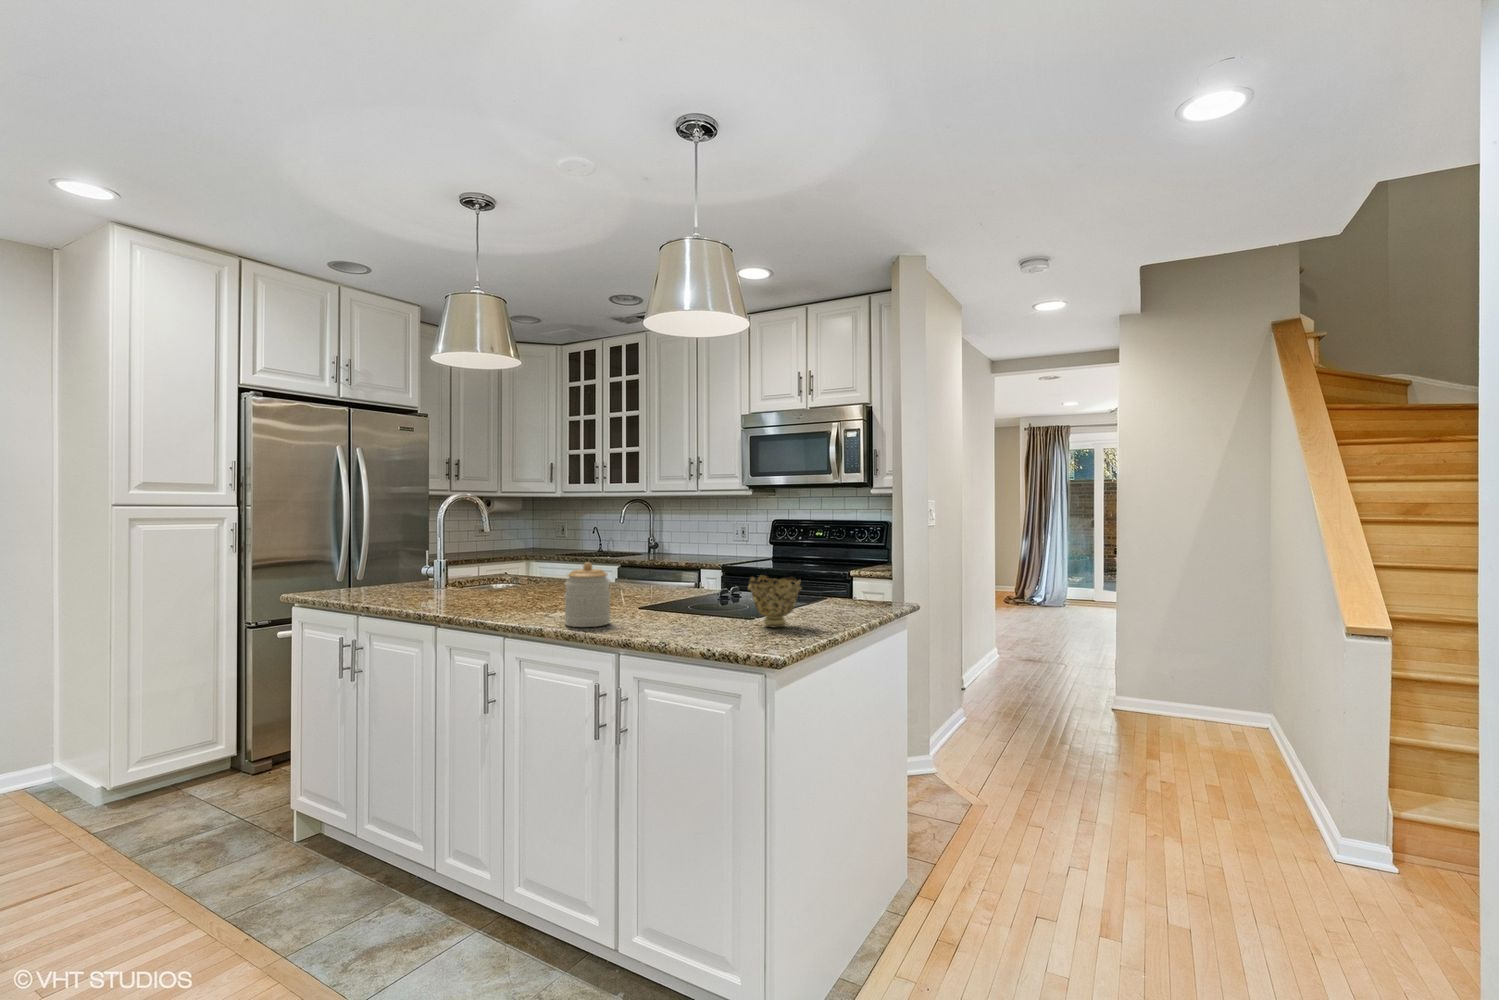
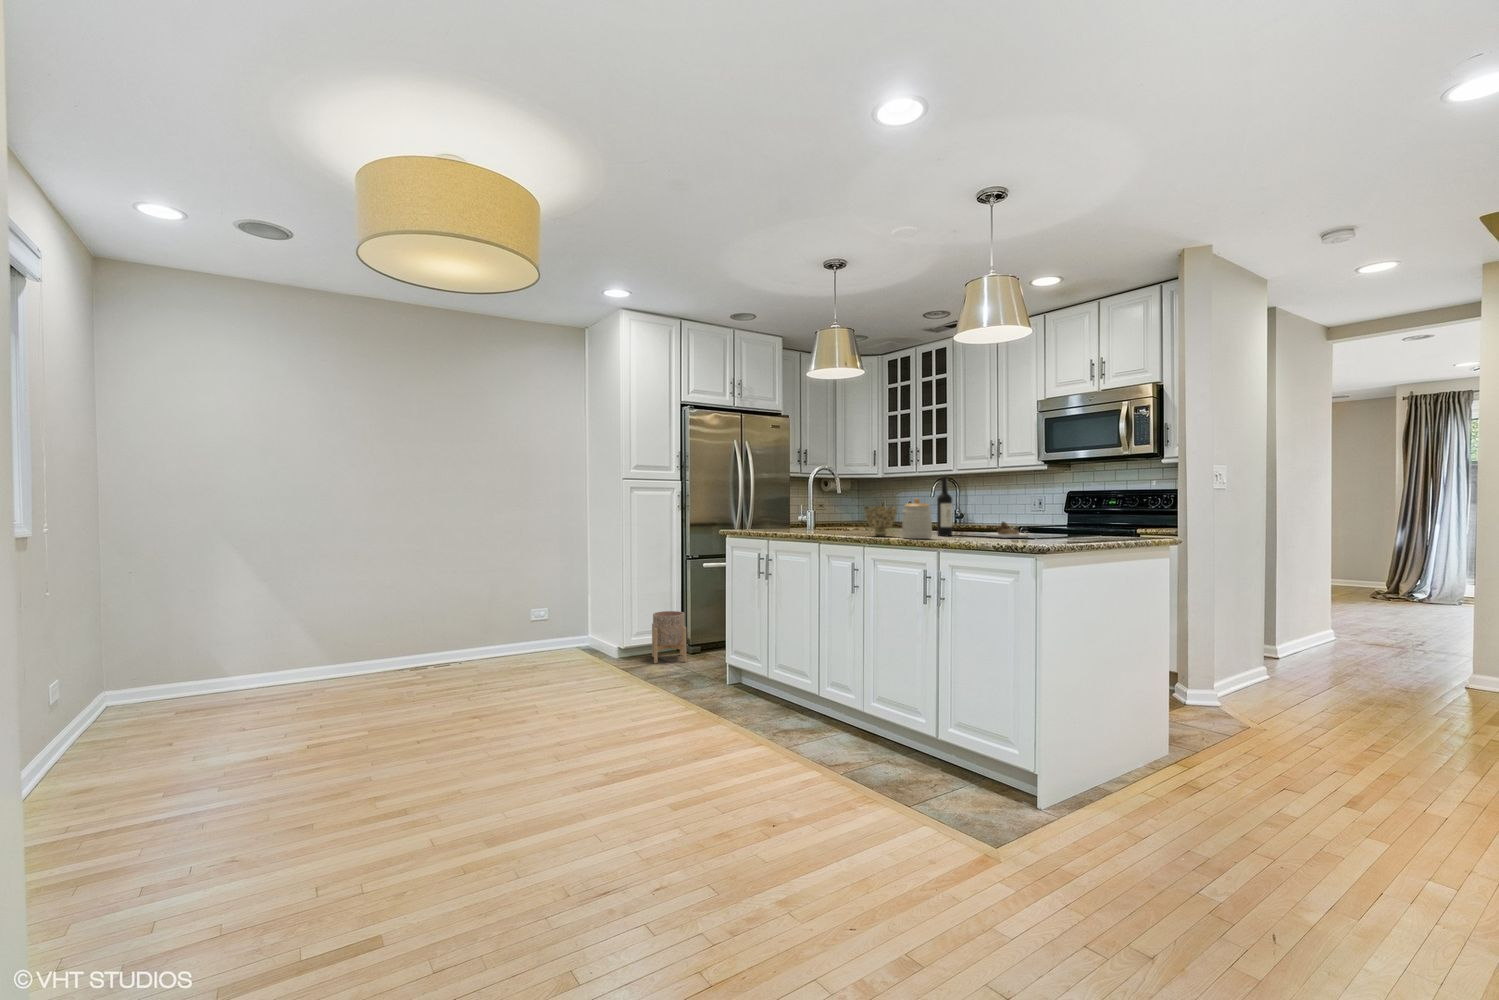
wine bottle: none [620,522,749,610] -> present [937,477,1032,538]
decorative bowl: present [748,575,801,628] -> present [865,506,896,536]
planter: none [171,712,236,806] -> present [652,611,686,663]

